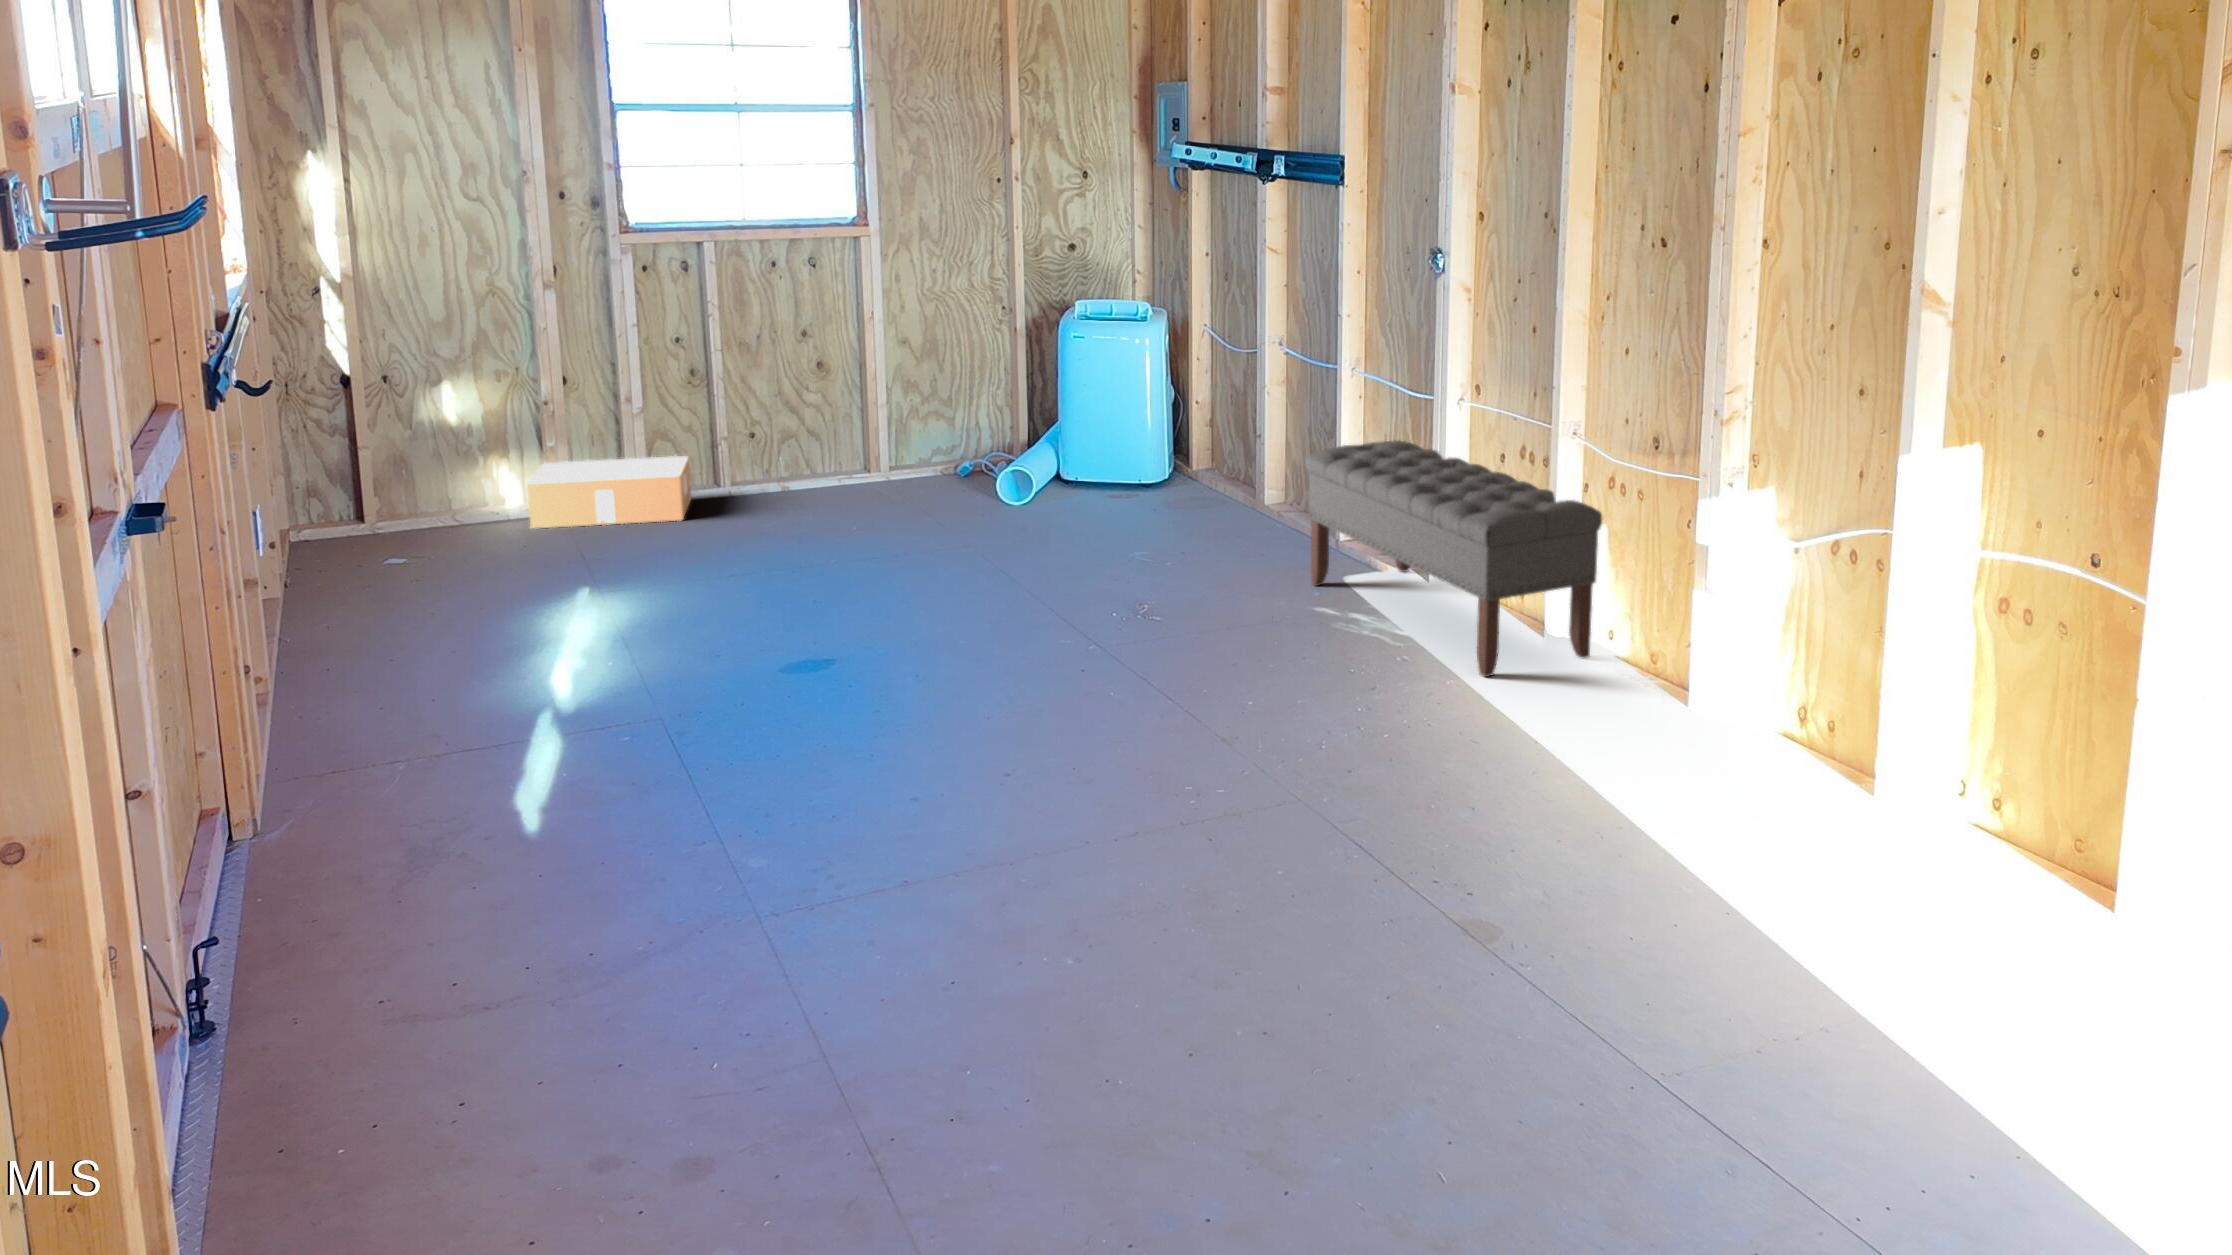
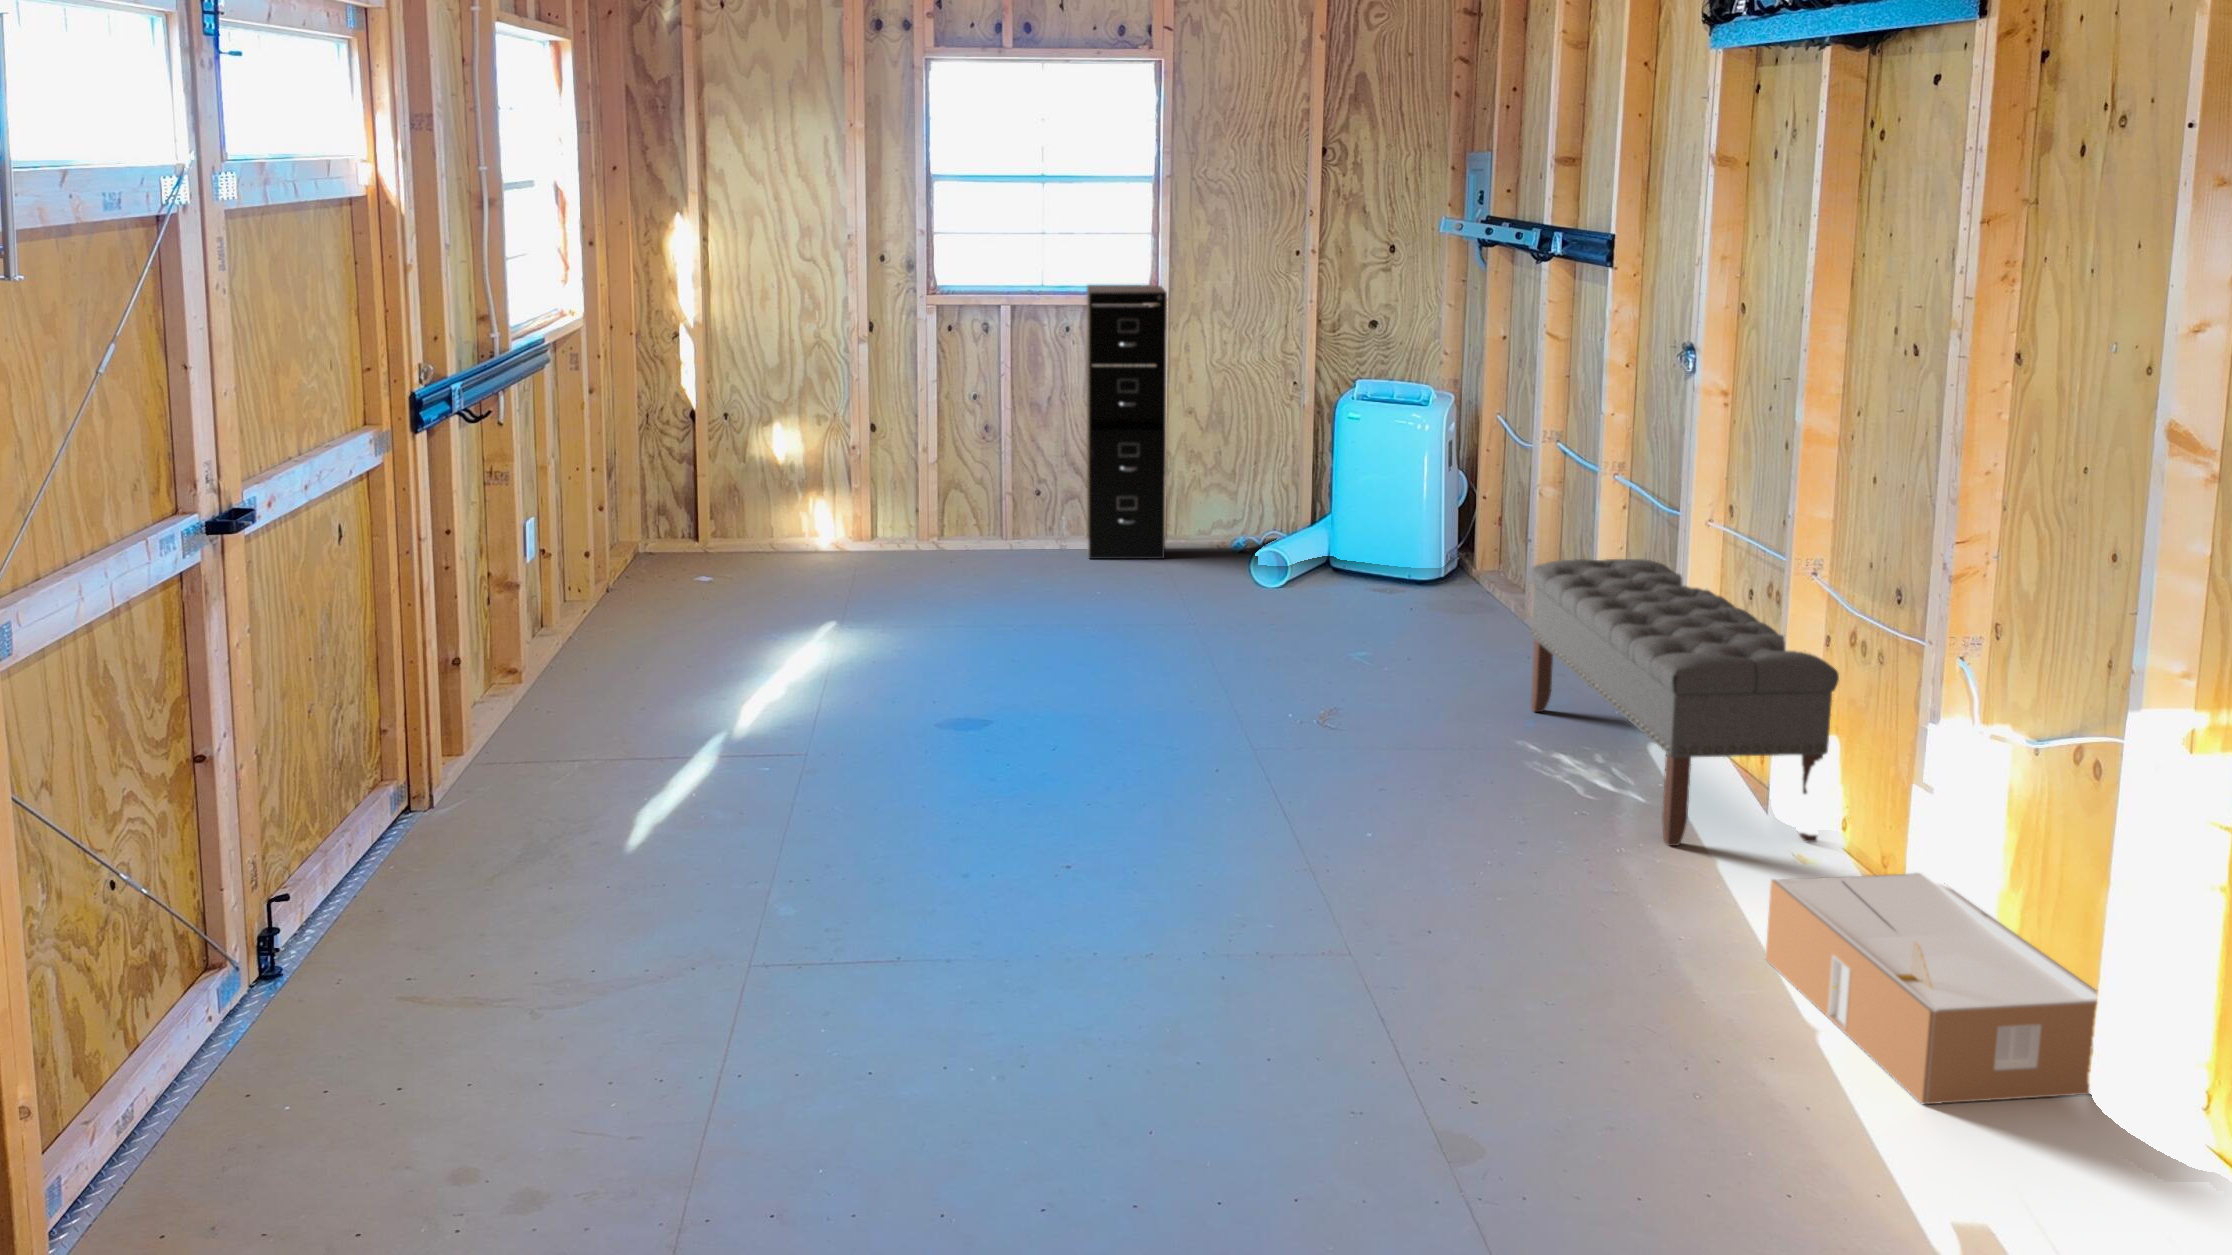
filing cabinet: none [786,215,897,498] -> present [1086,285,1167,559]
cardboard box: present [527,456,691,528] -> present [1766,873,2098,1105]

